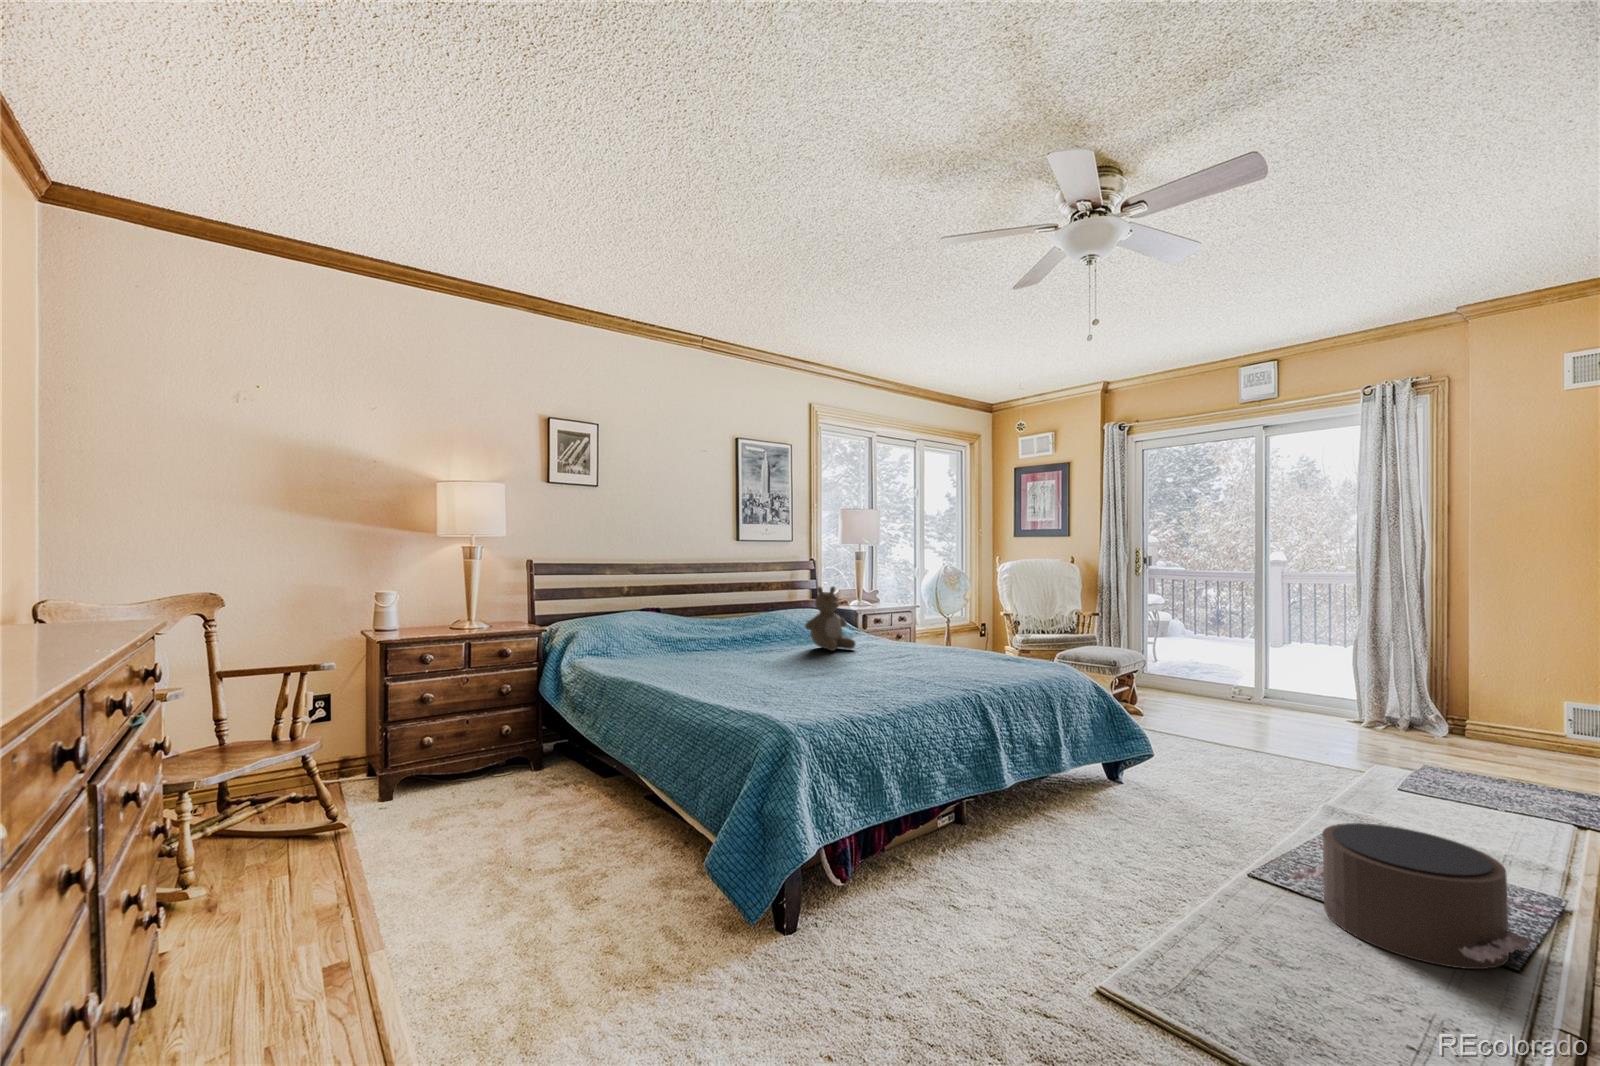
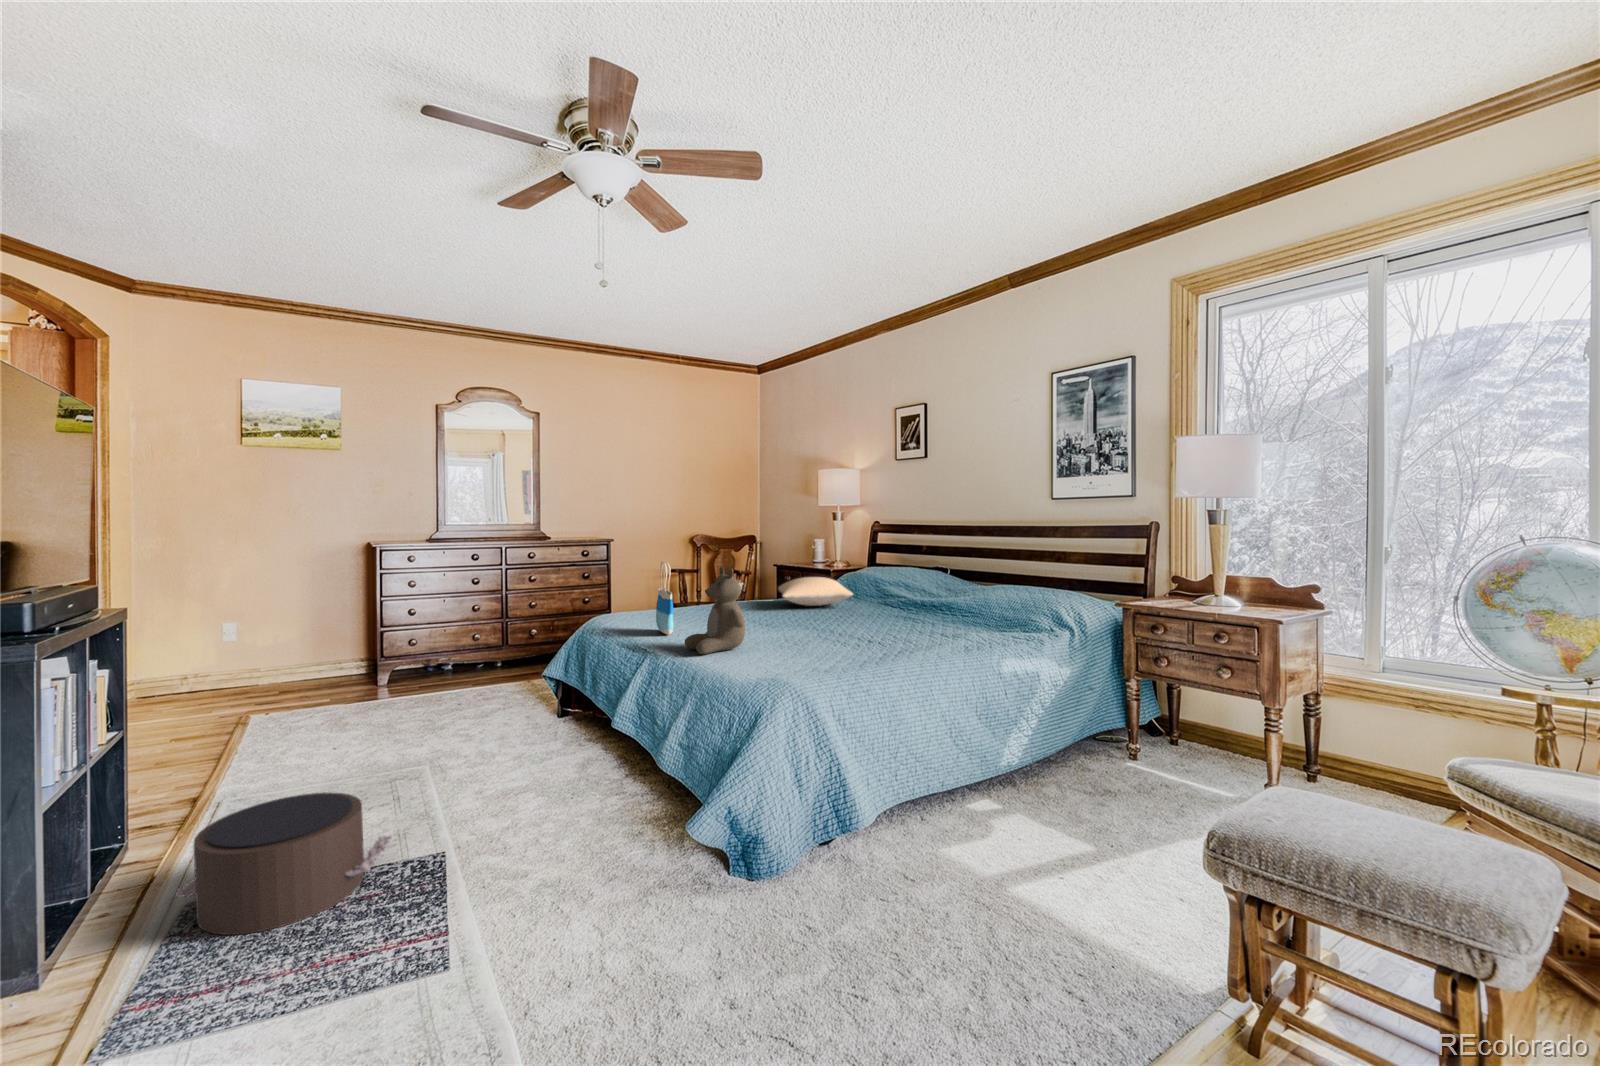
teddy bear: present [805,587,855,651] -> present [685,567,745,654]
tote bag: none [884,601,934,686] -> present [656,561,673,635]
pillow: none [676,625,761,660] -> present [778,577,853,606]

